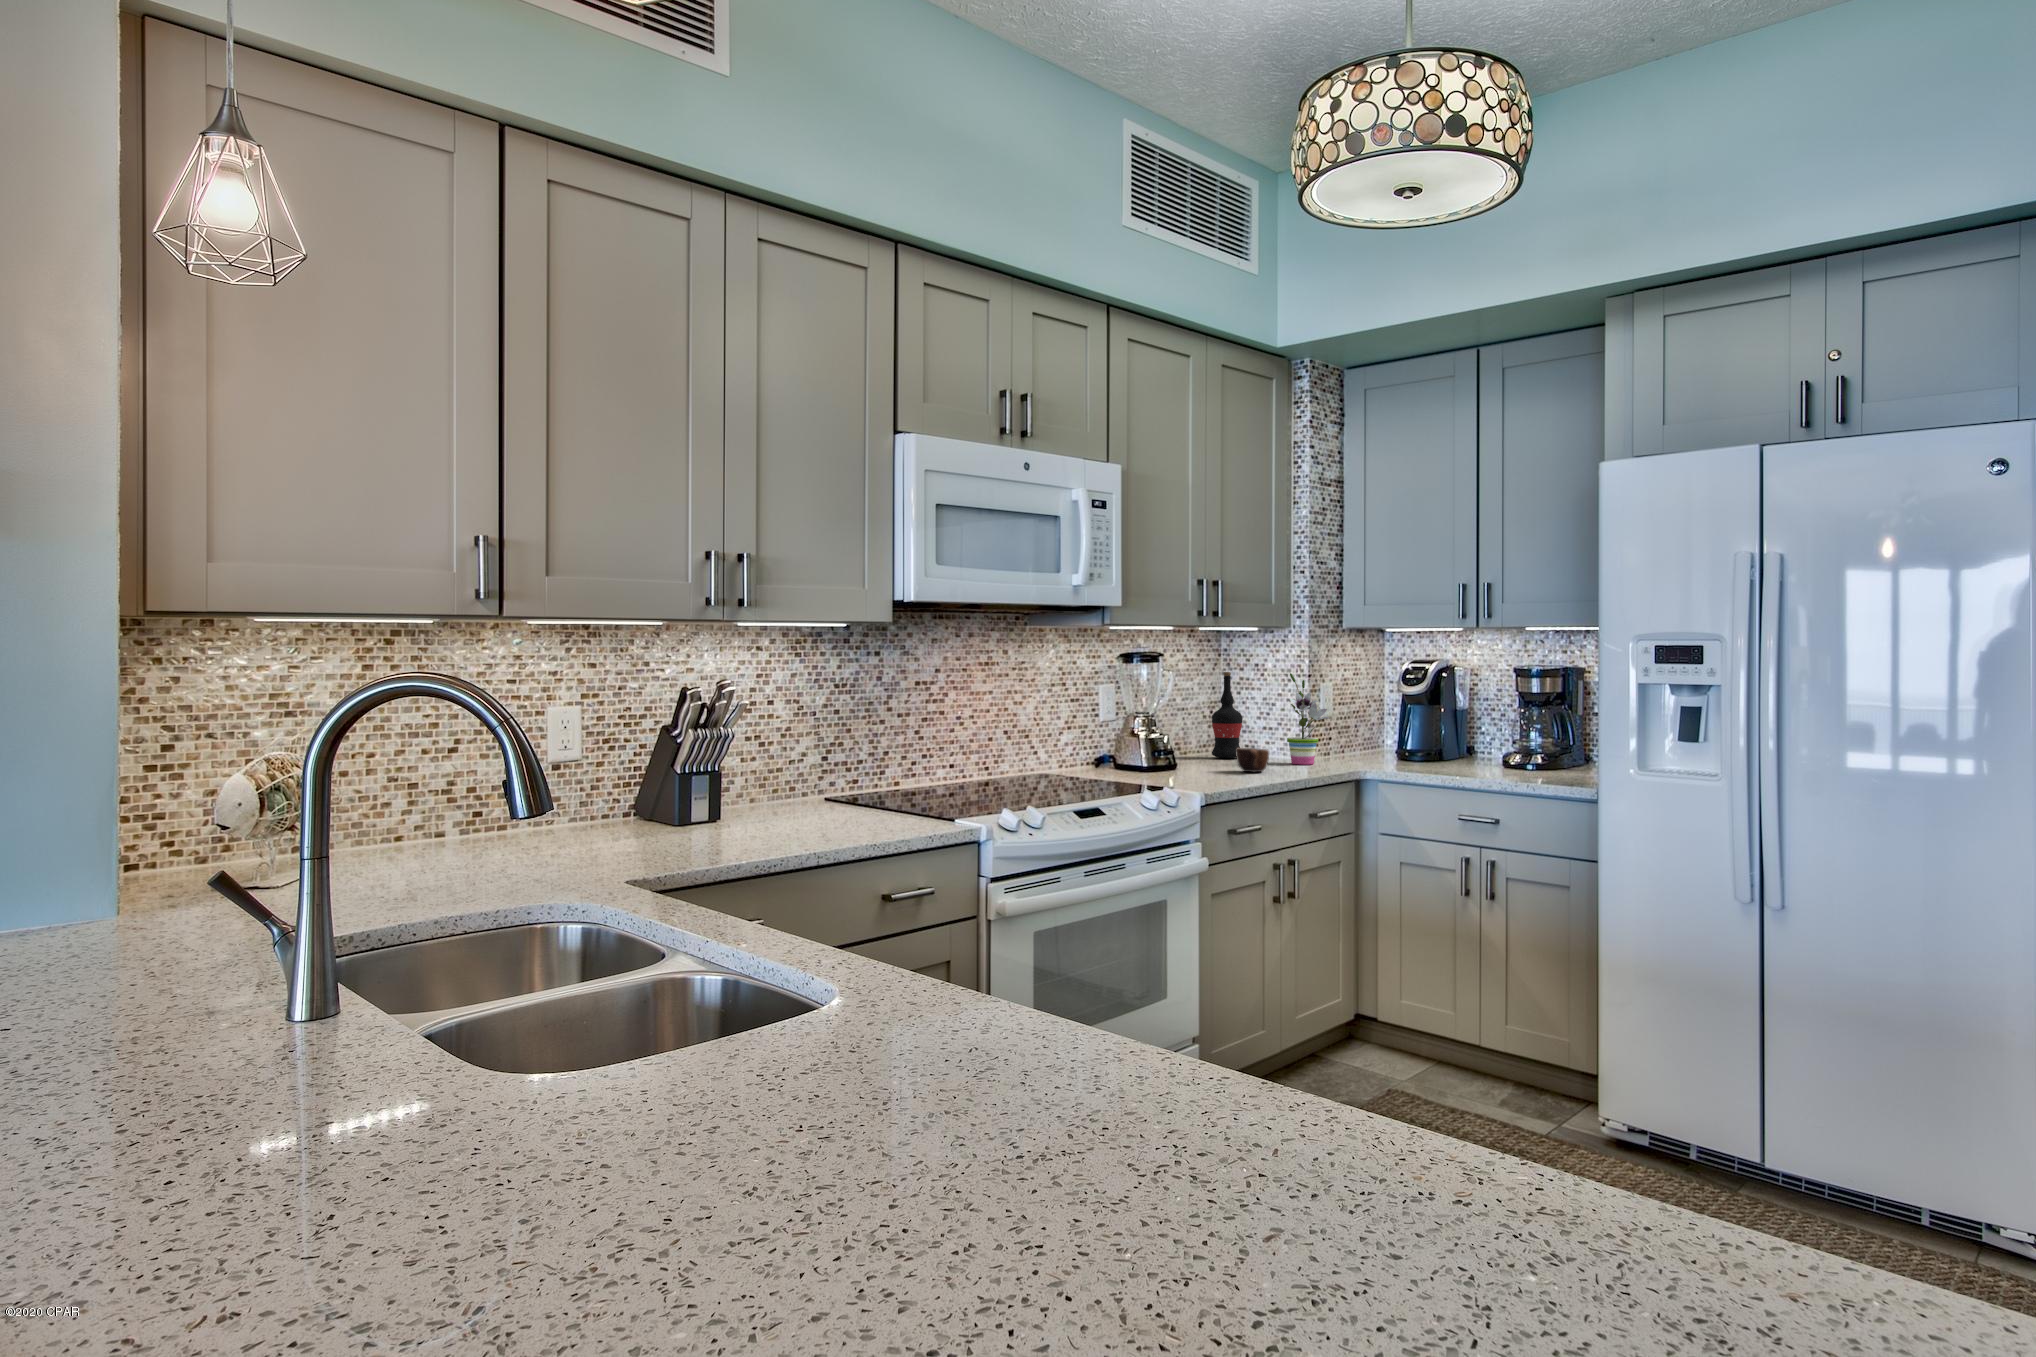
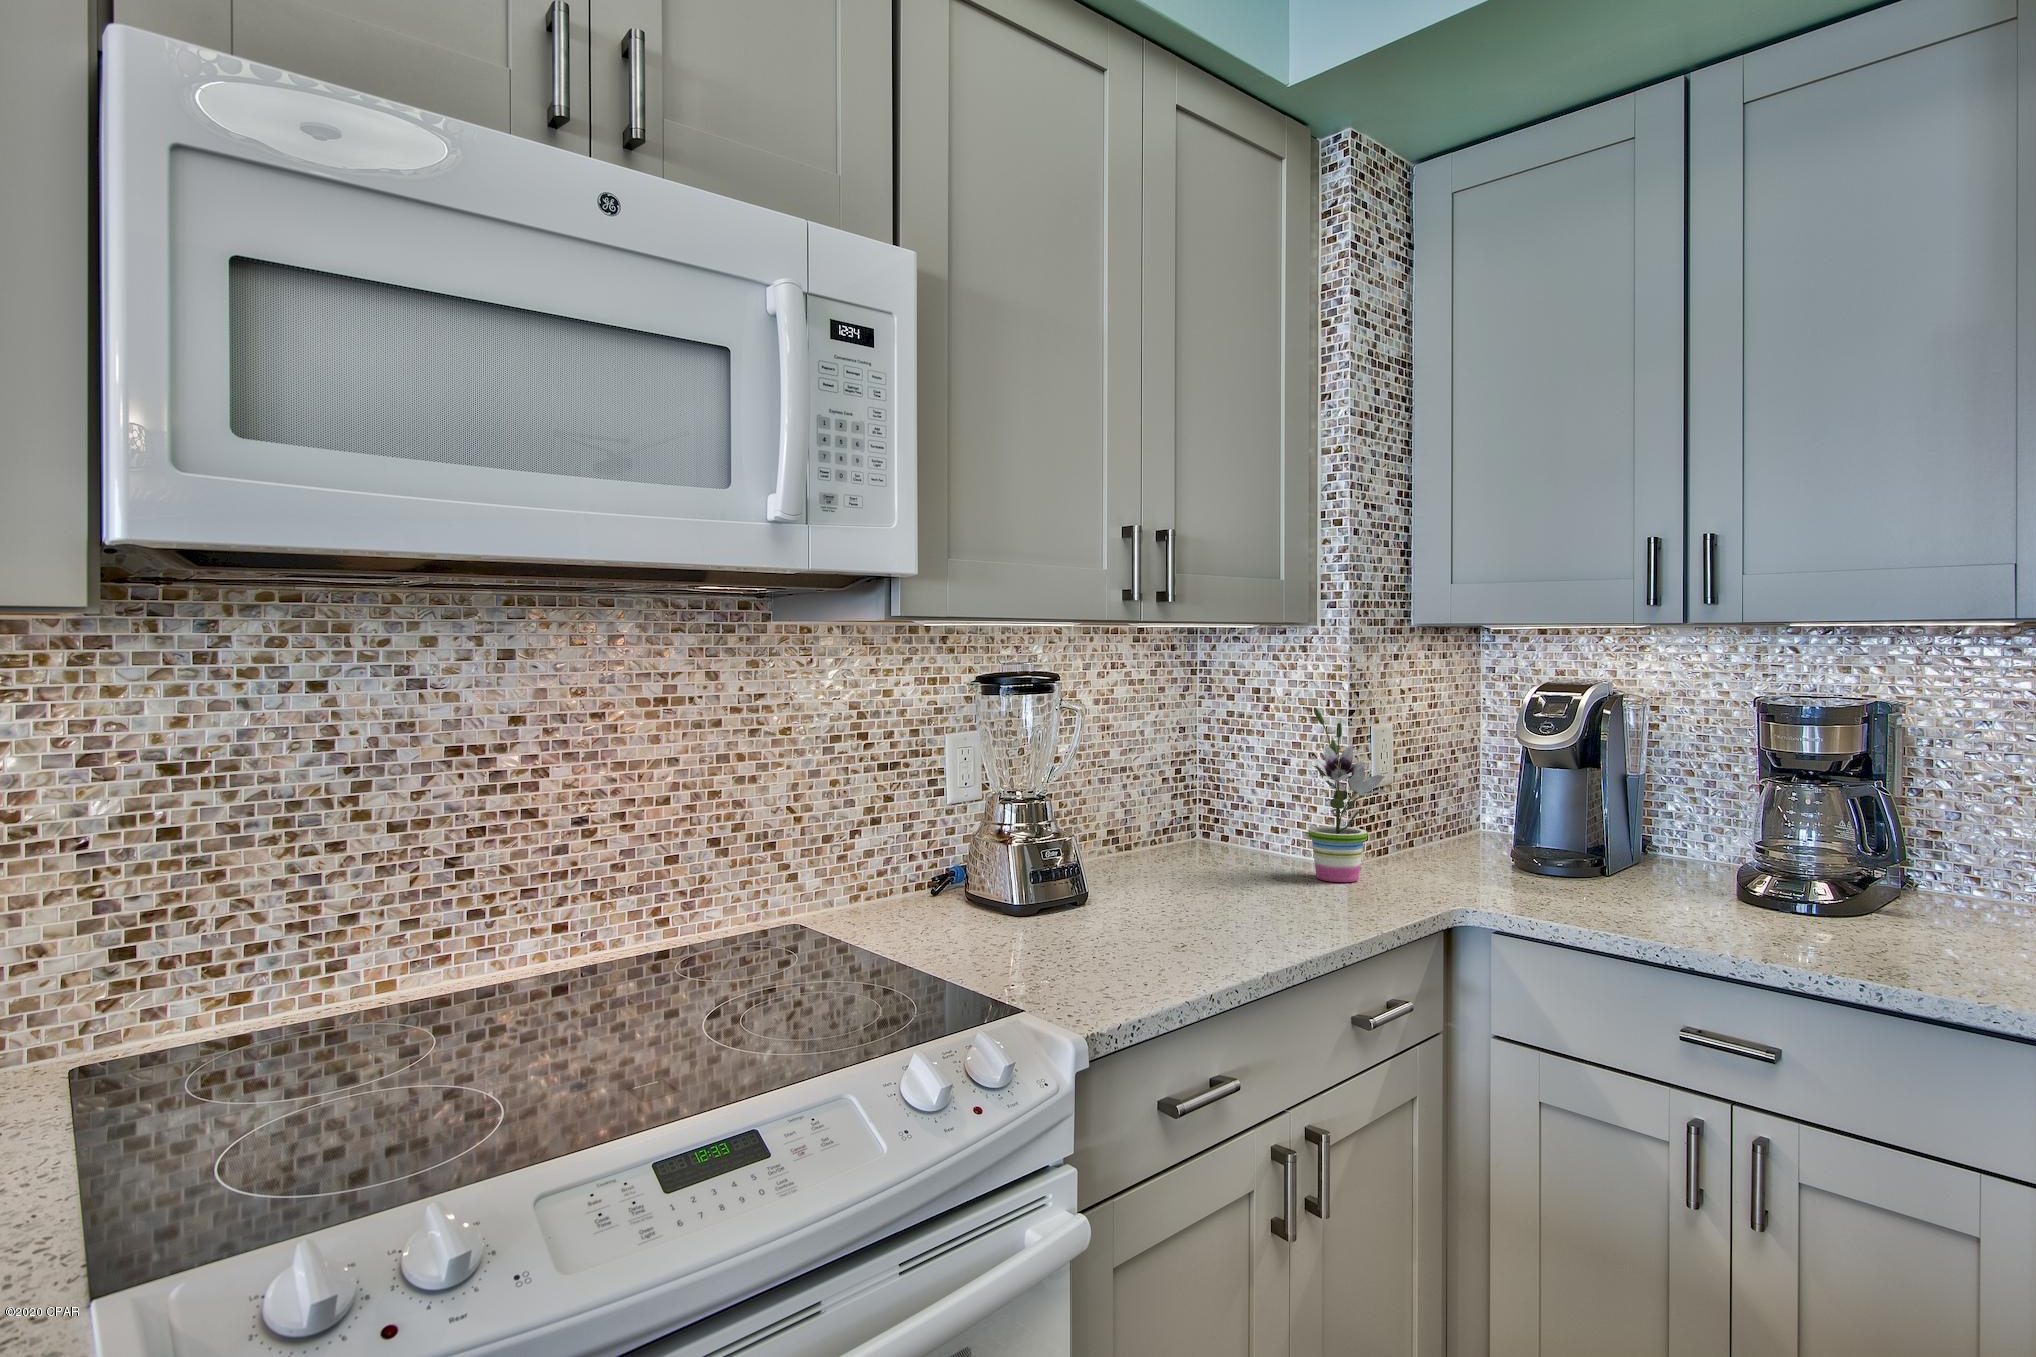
wine bottle: present [1212,672,1243,758] -> none [1174,702,1229,857]
mug: present [1237,748,1269,772] -> none [1203,861,1270,917]

